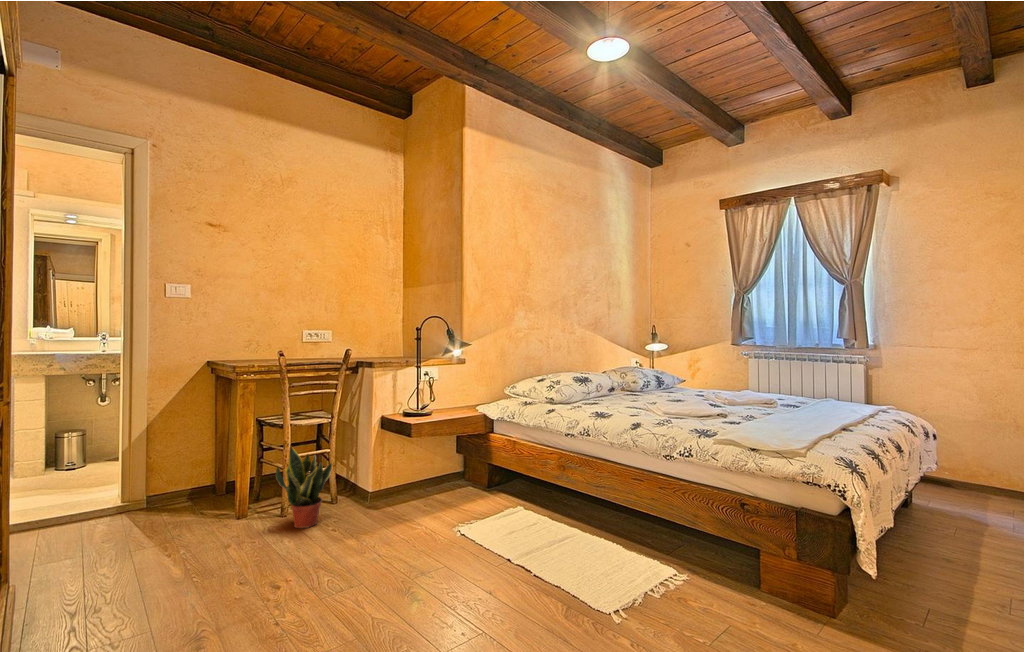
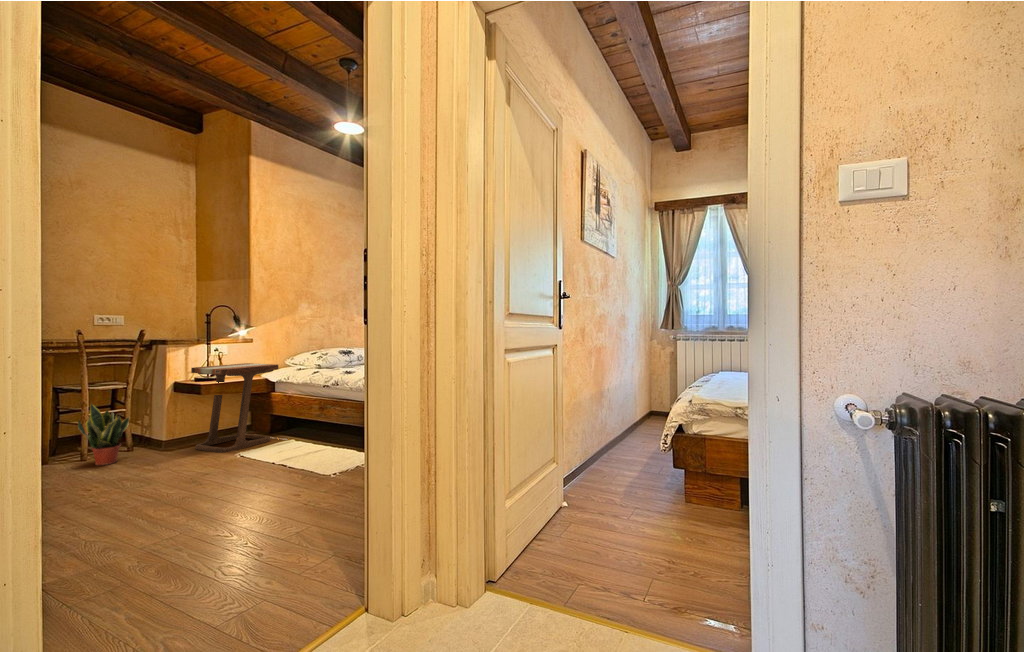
side table: none [400,393,516,523] -> present [191,363,279,453]

